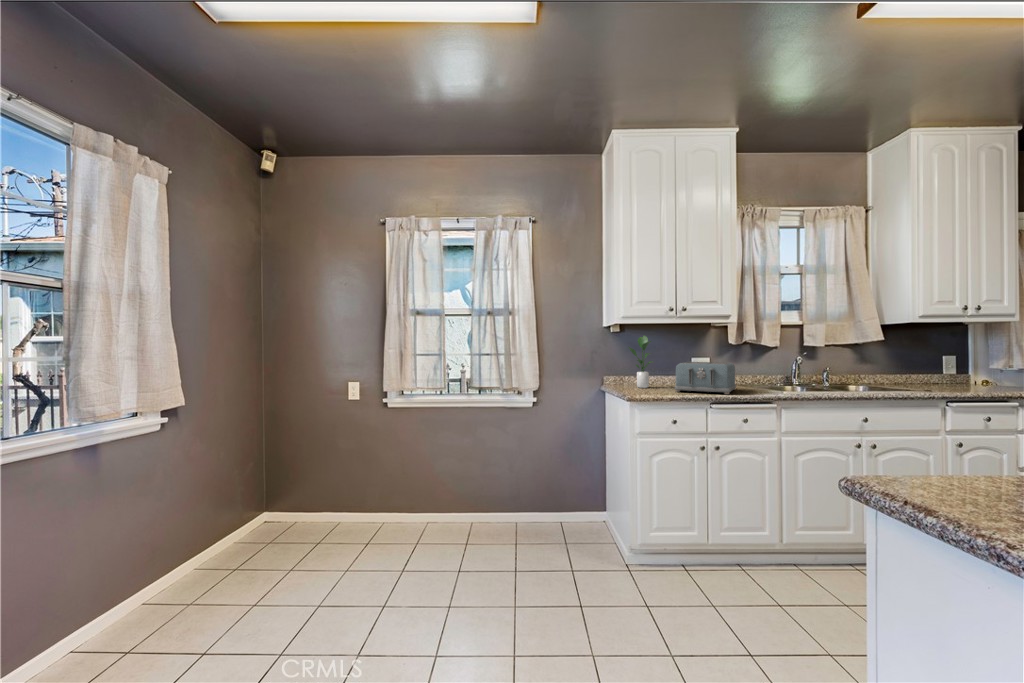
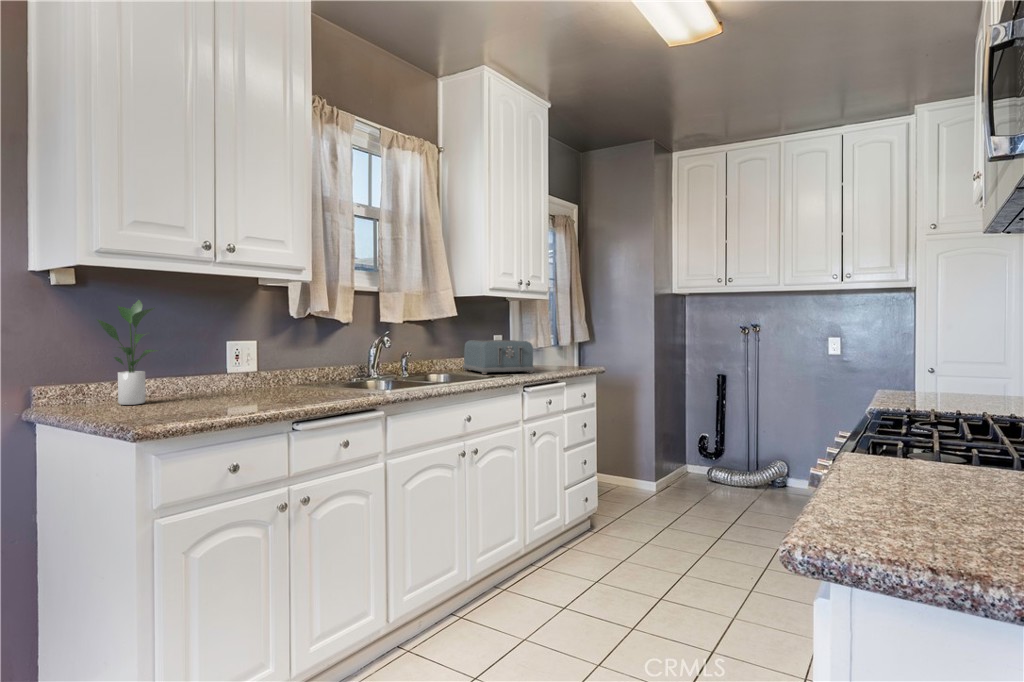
toaster: present [675,362,736,394] -> present [463,340,534,374]

